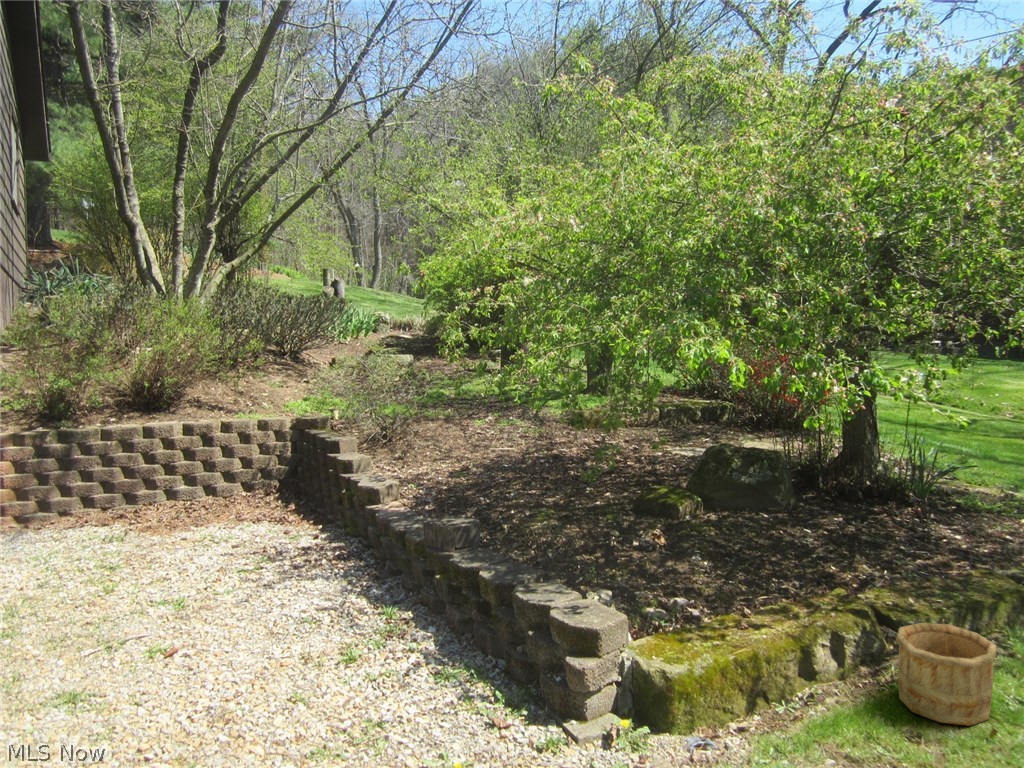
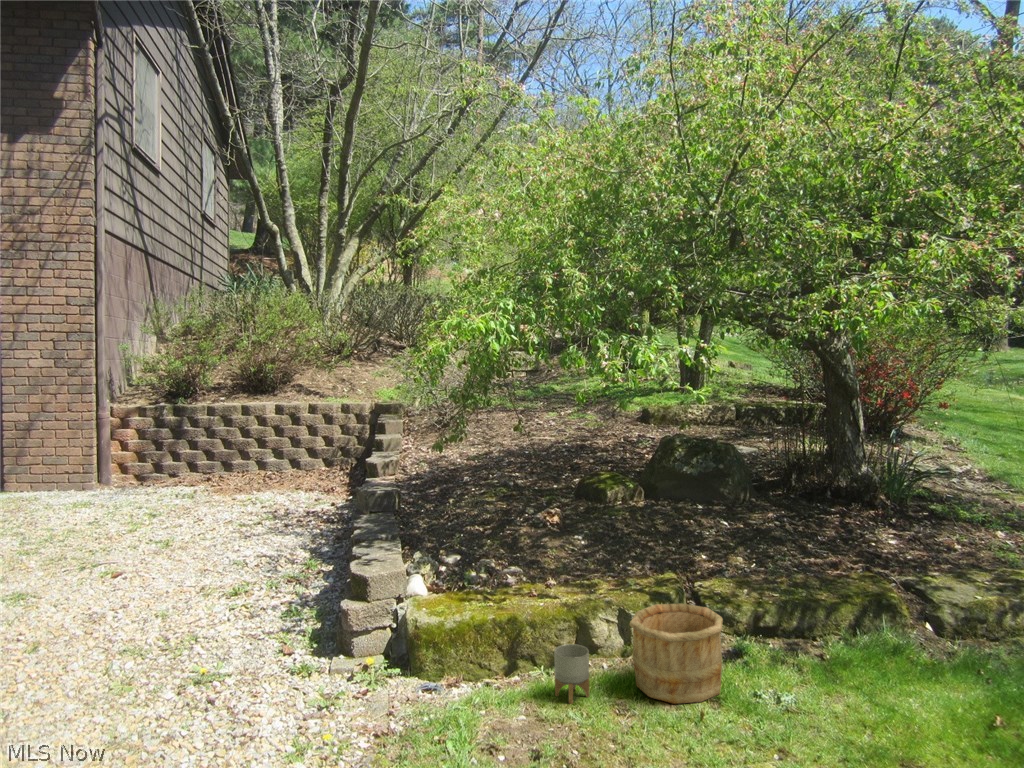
planter: none [847,680,886,743] -> present [554,644,589,704]

